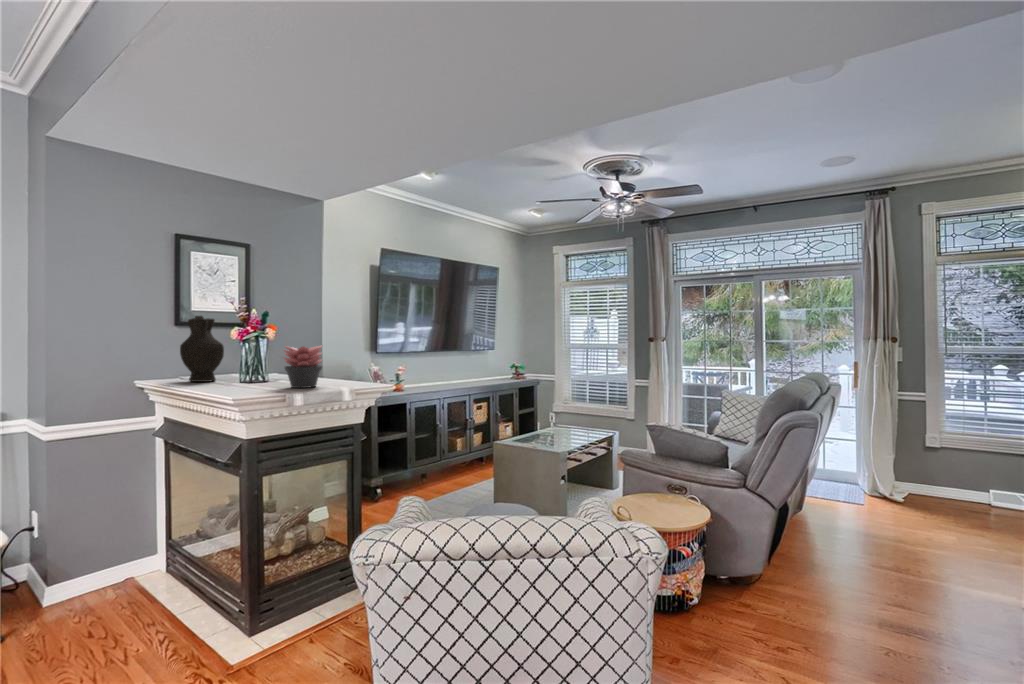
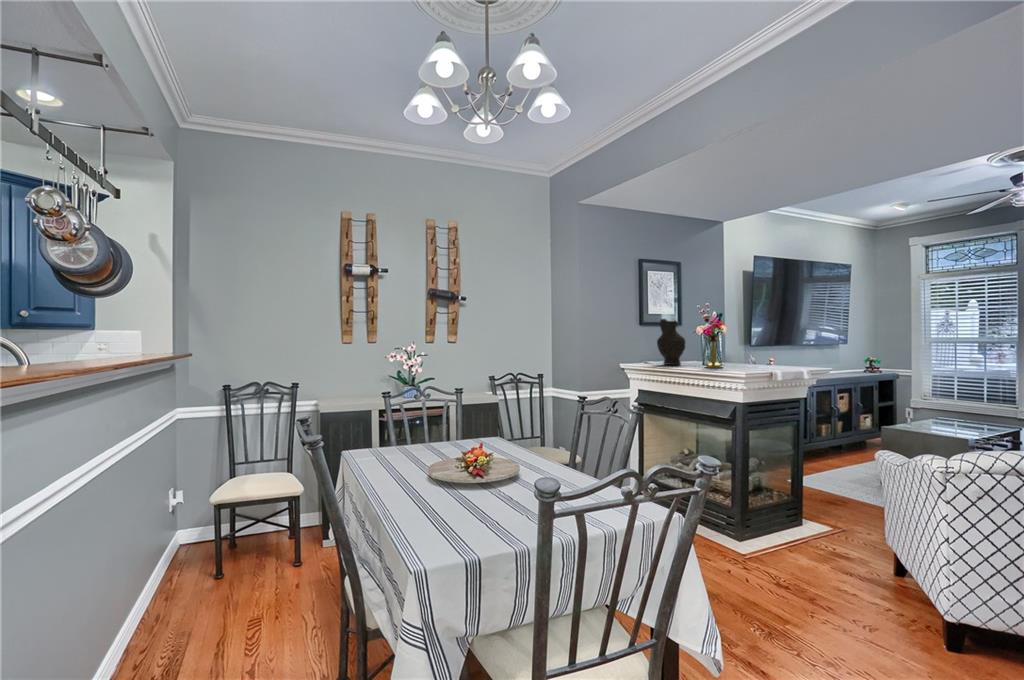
candlestick: none [224,324,254,387] -> present [705,325,722,368]
succulent plant: present [284,346,322,388] -> none [747,338,781,369]

